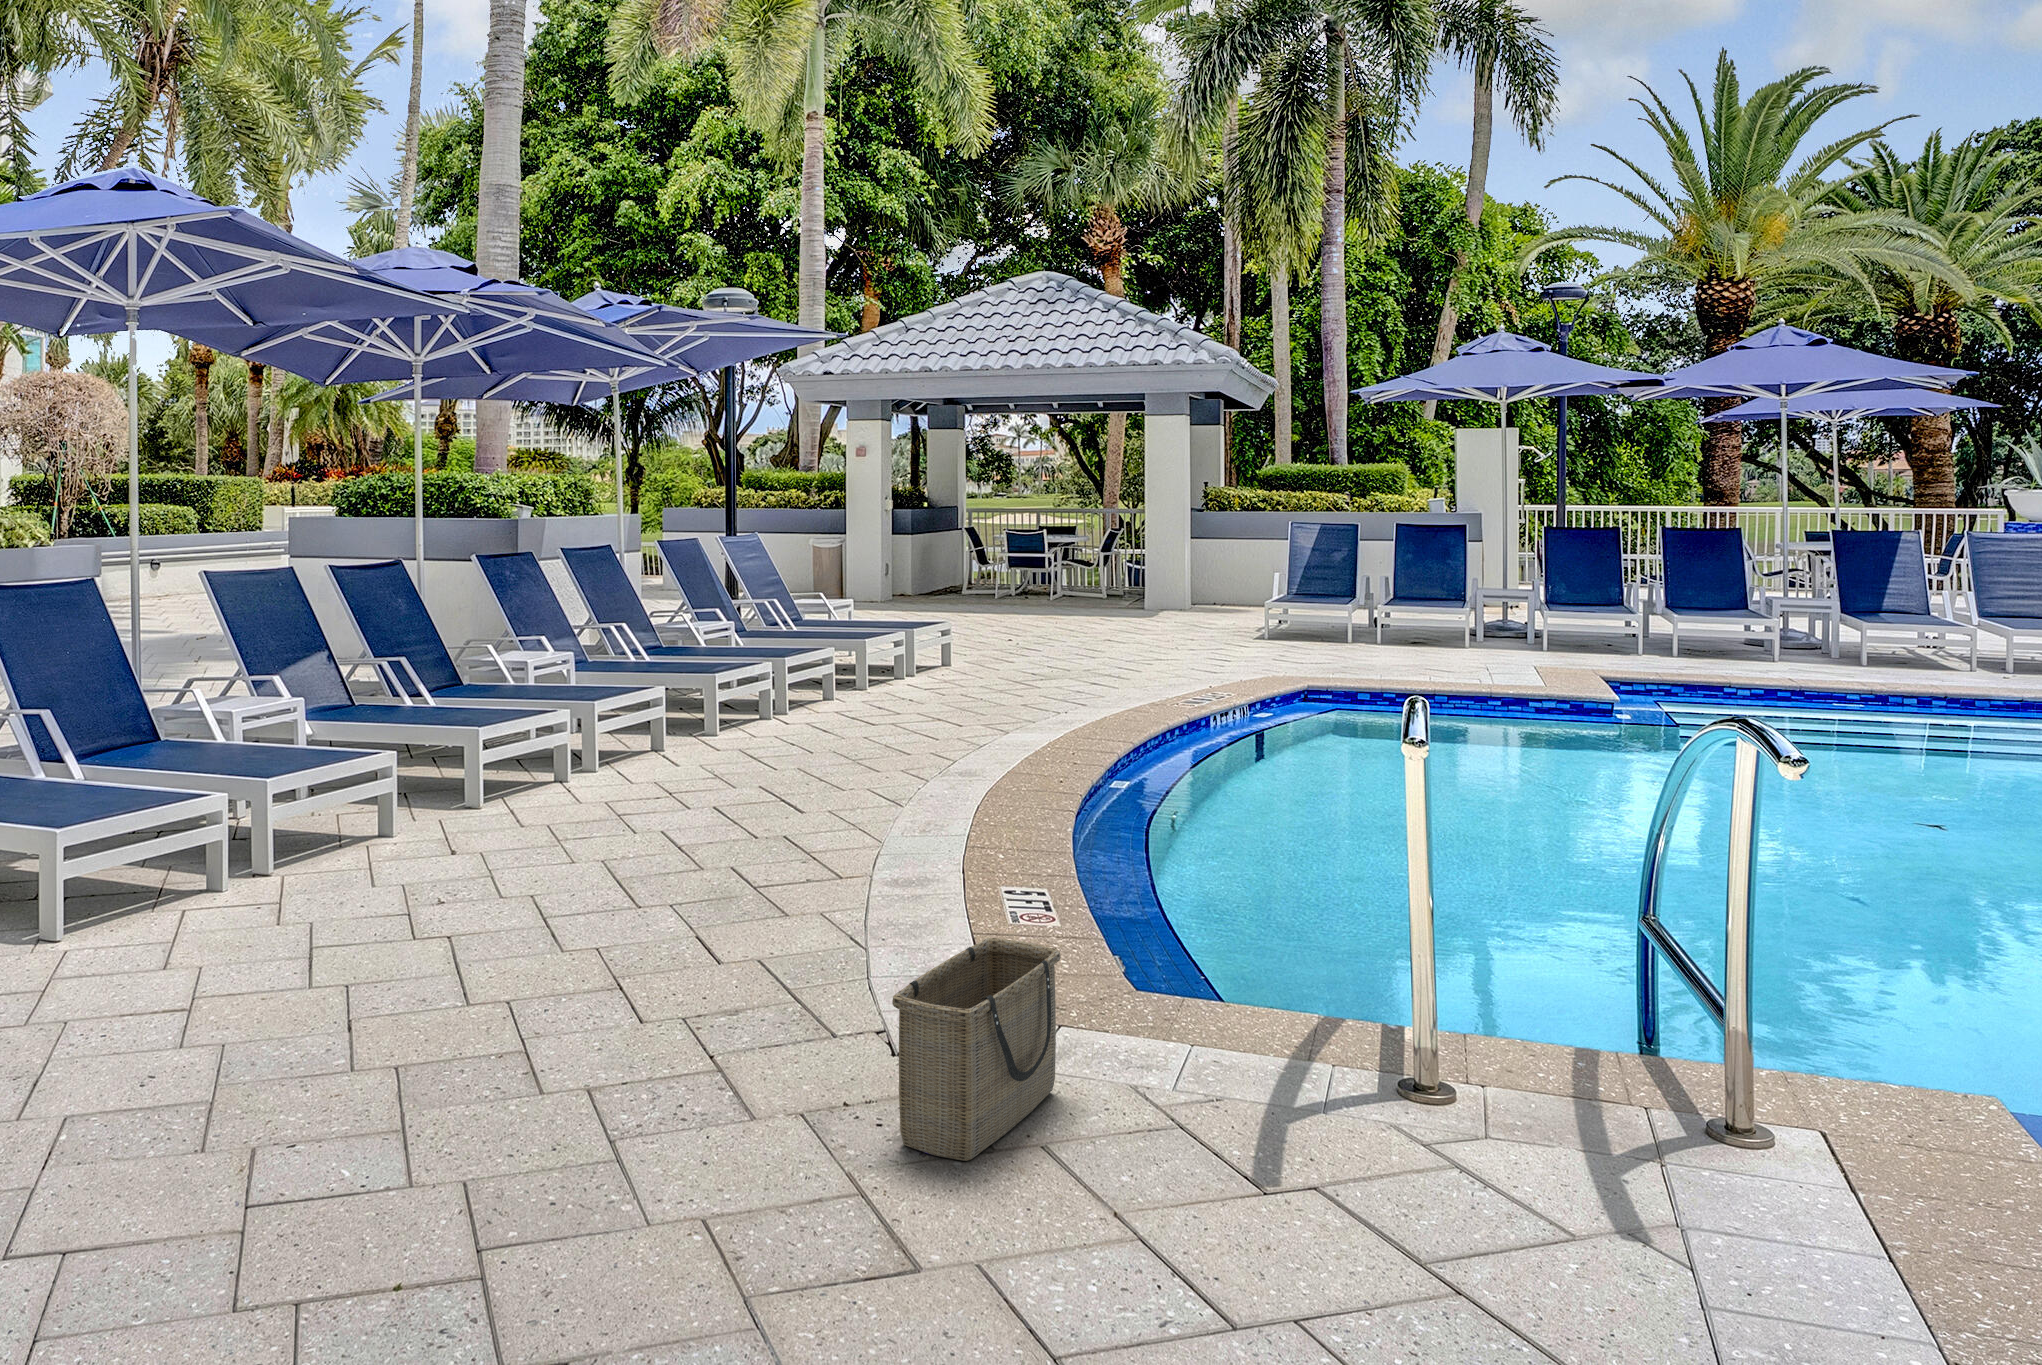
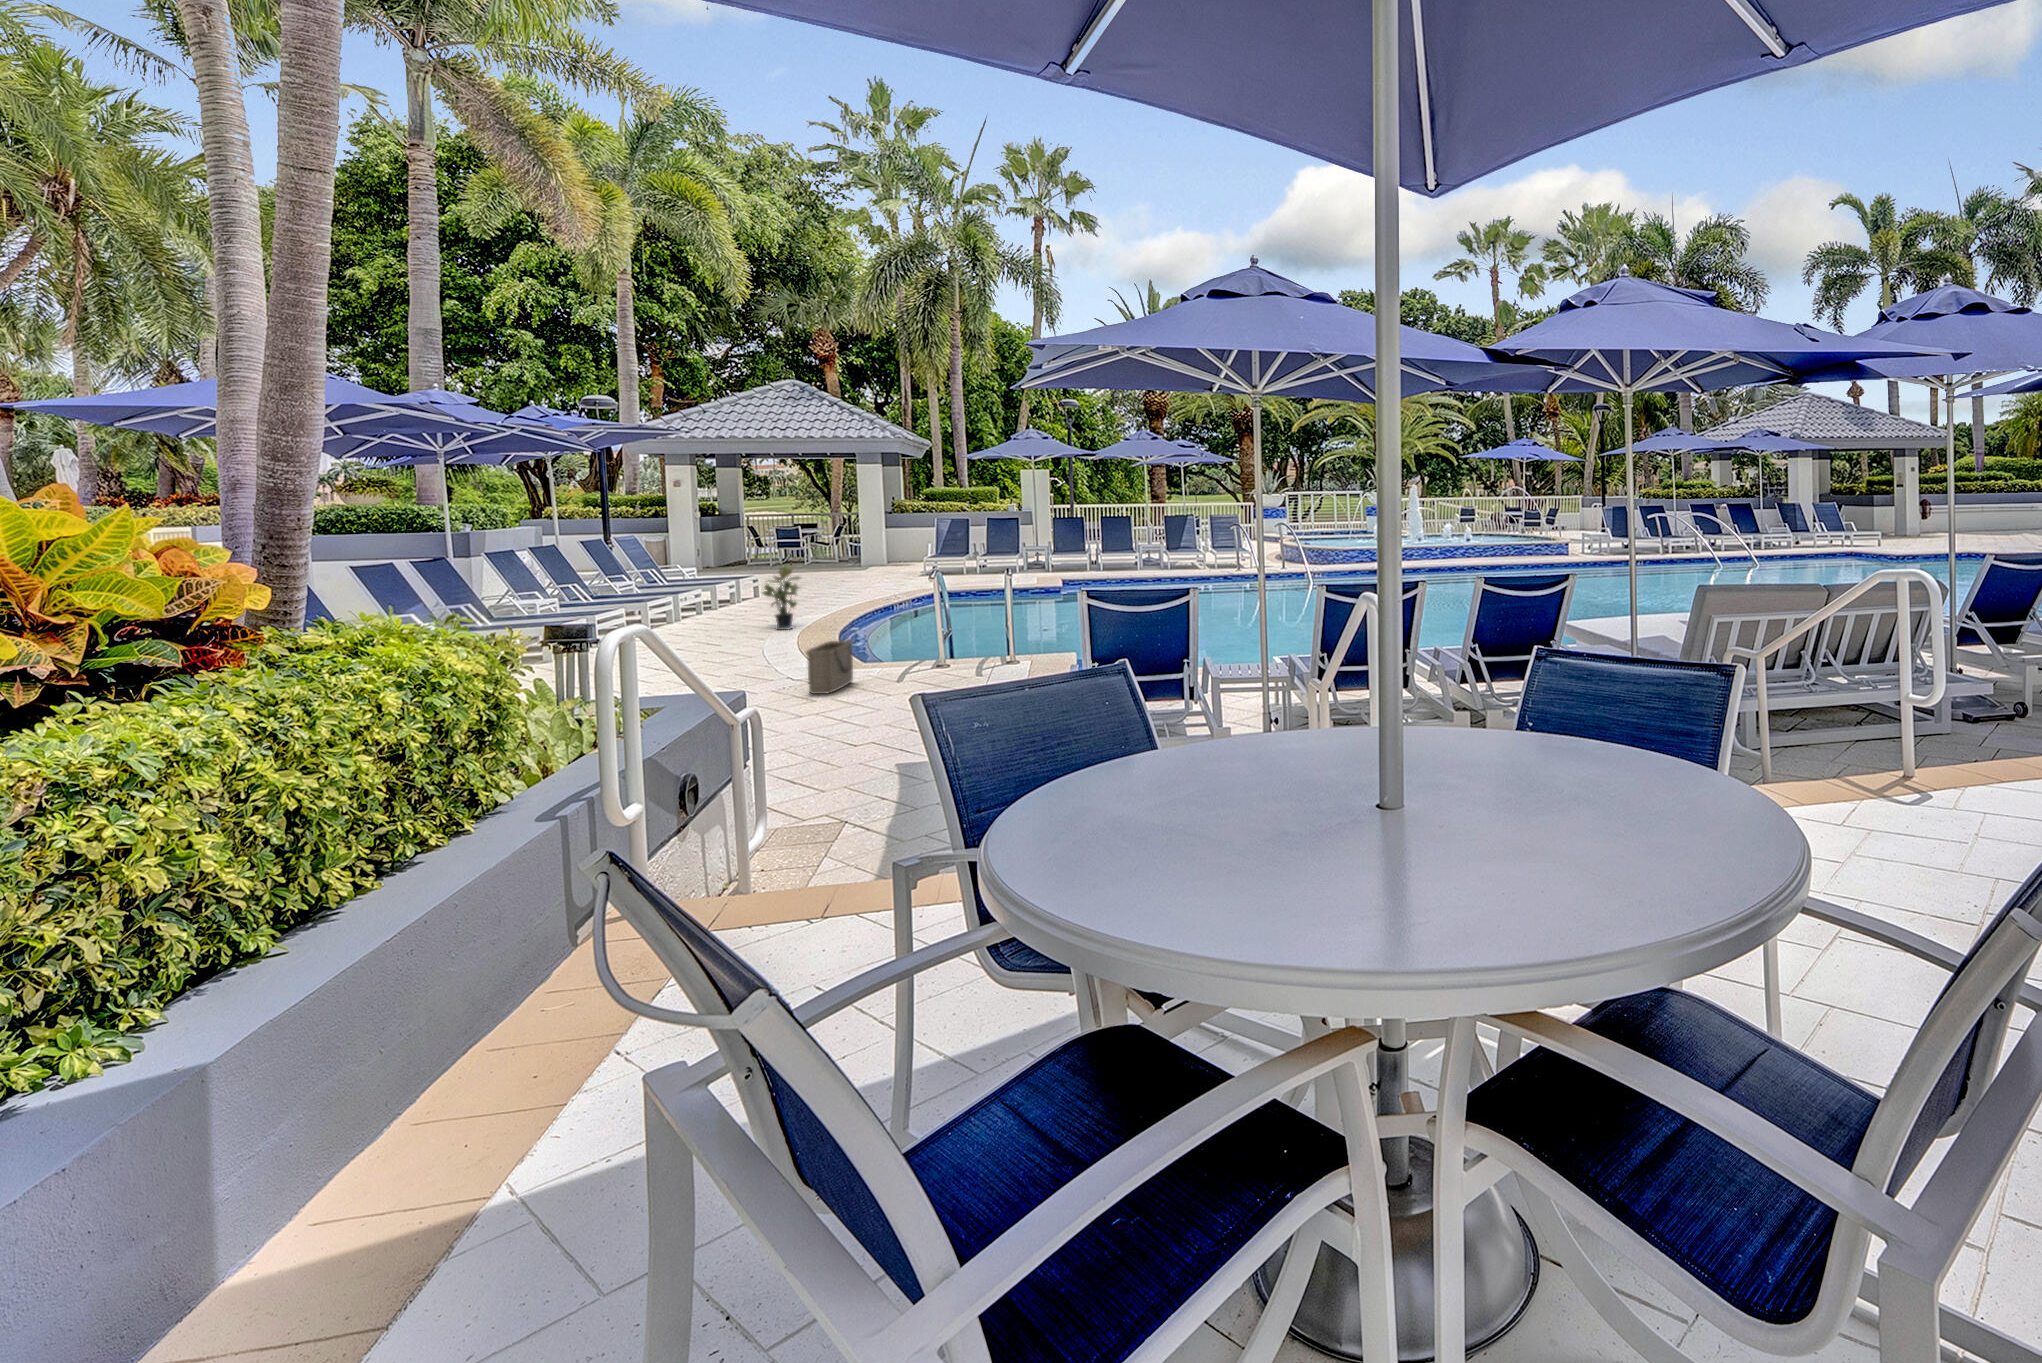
potted plant: none [912,623,996,774] -> present [763,565,799,630]

